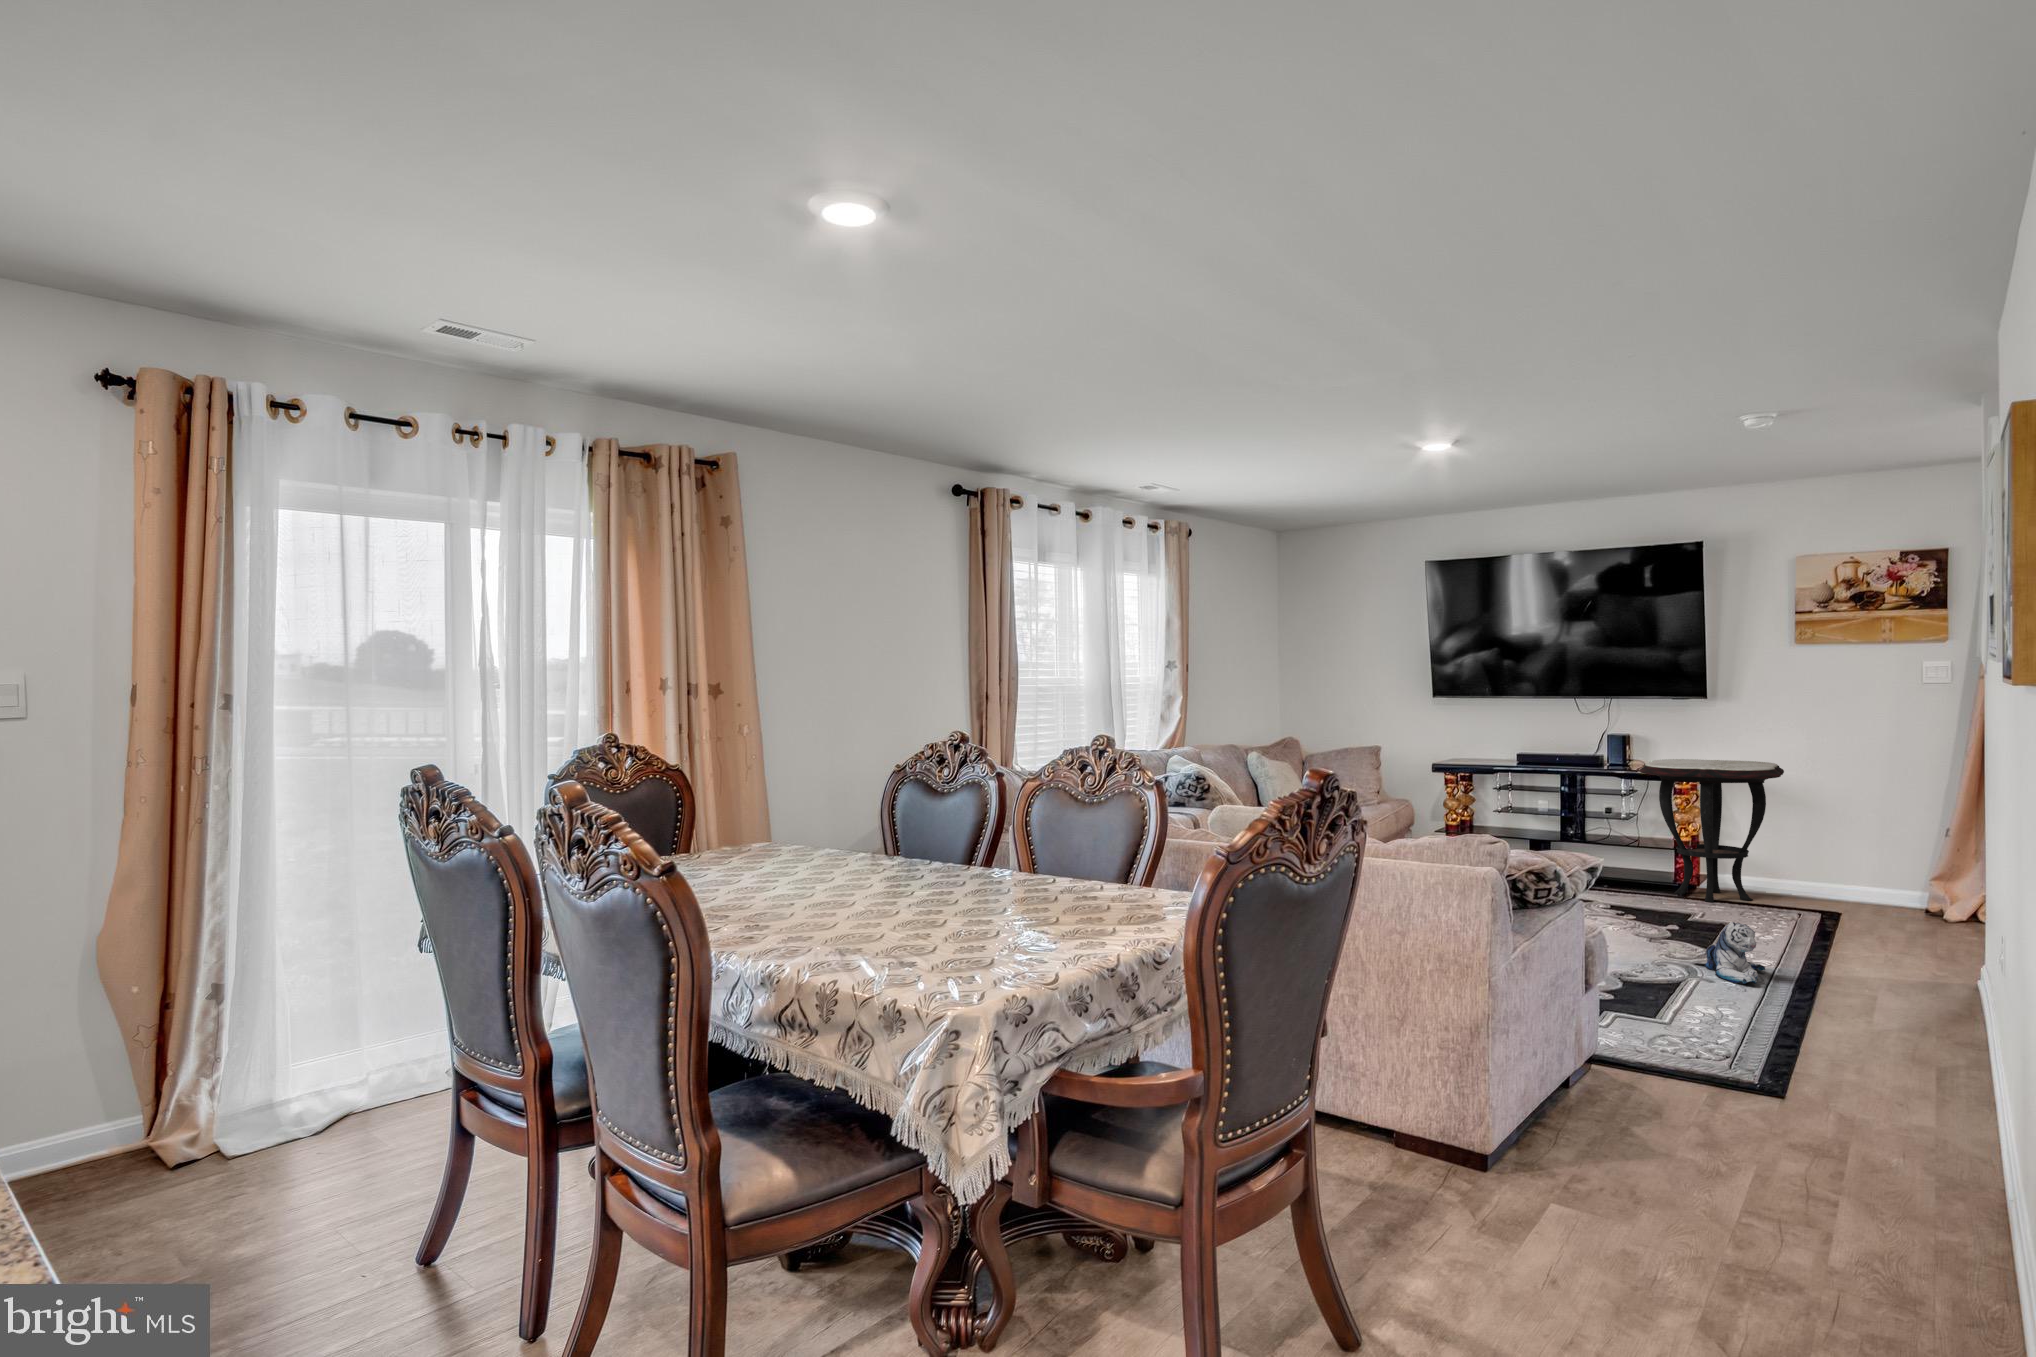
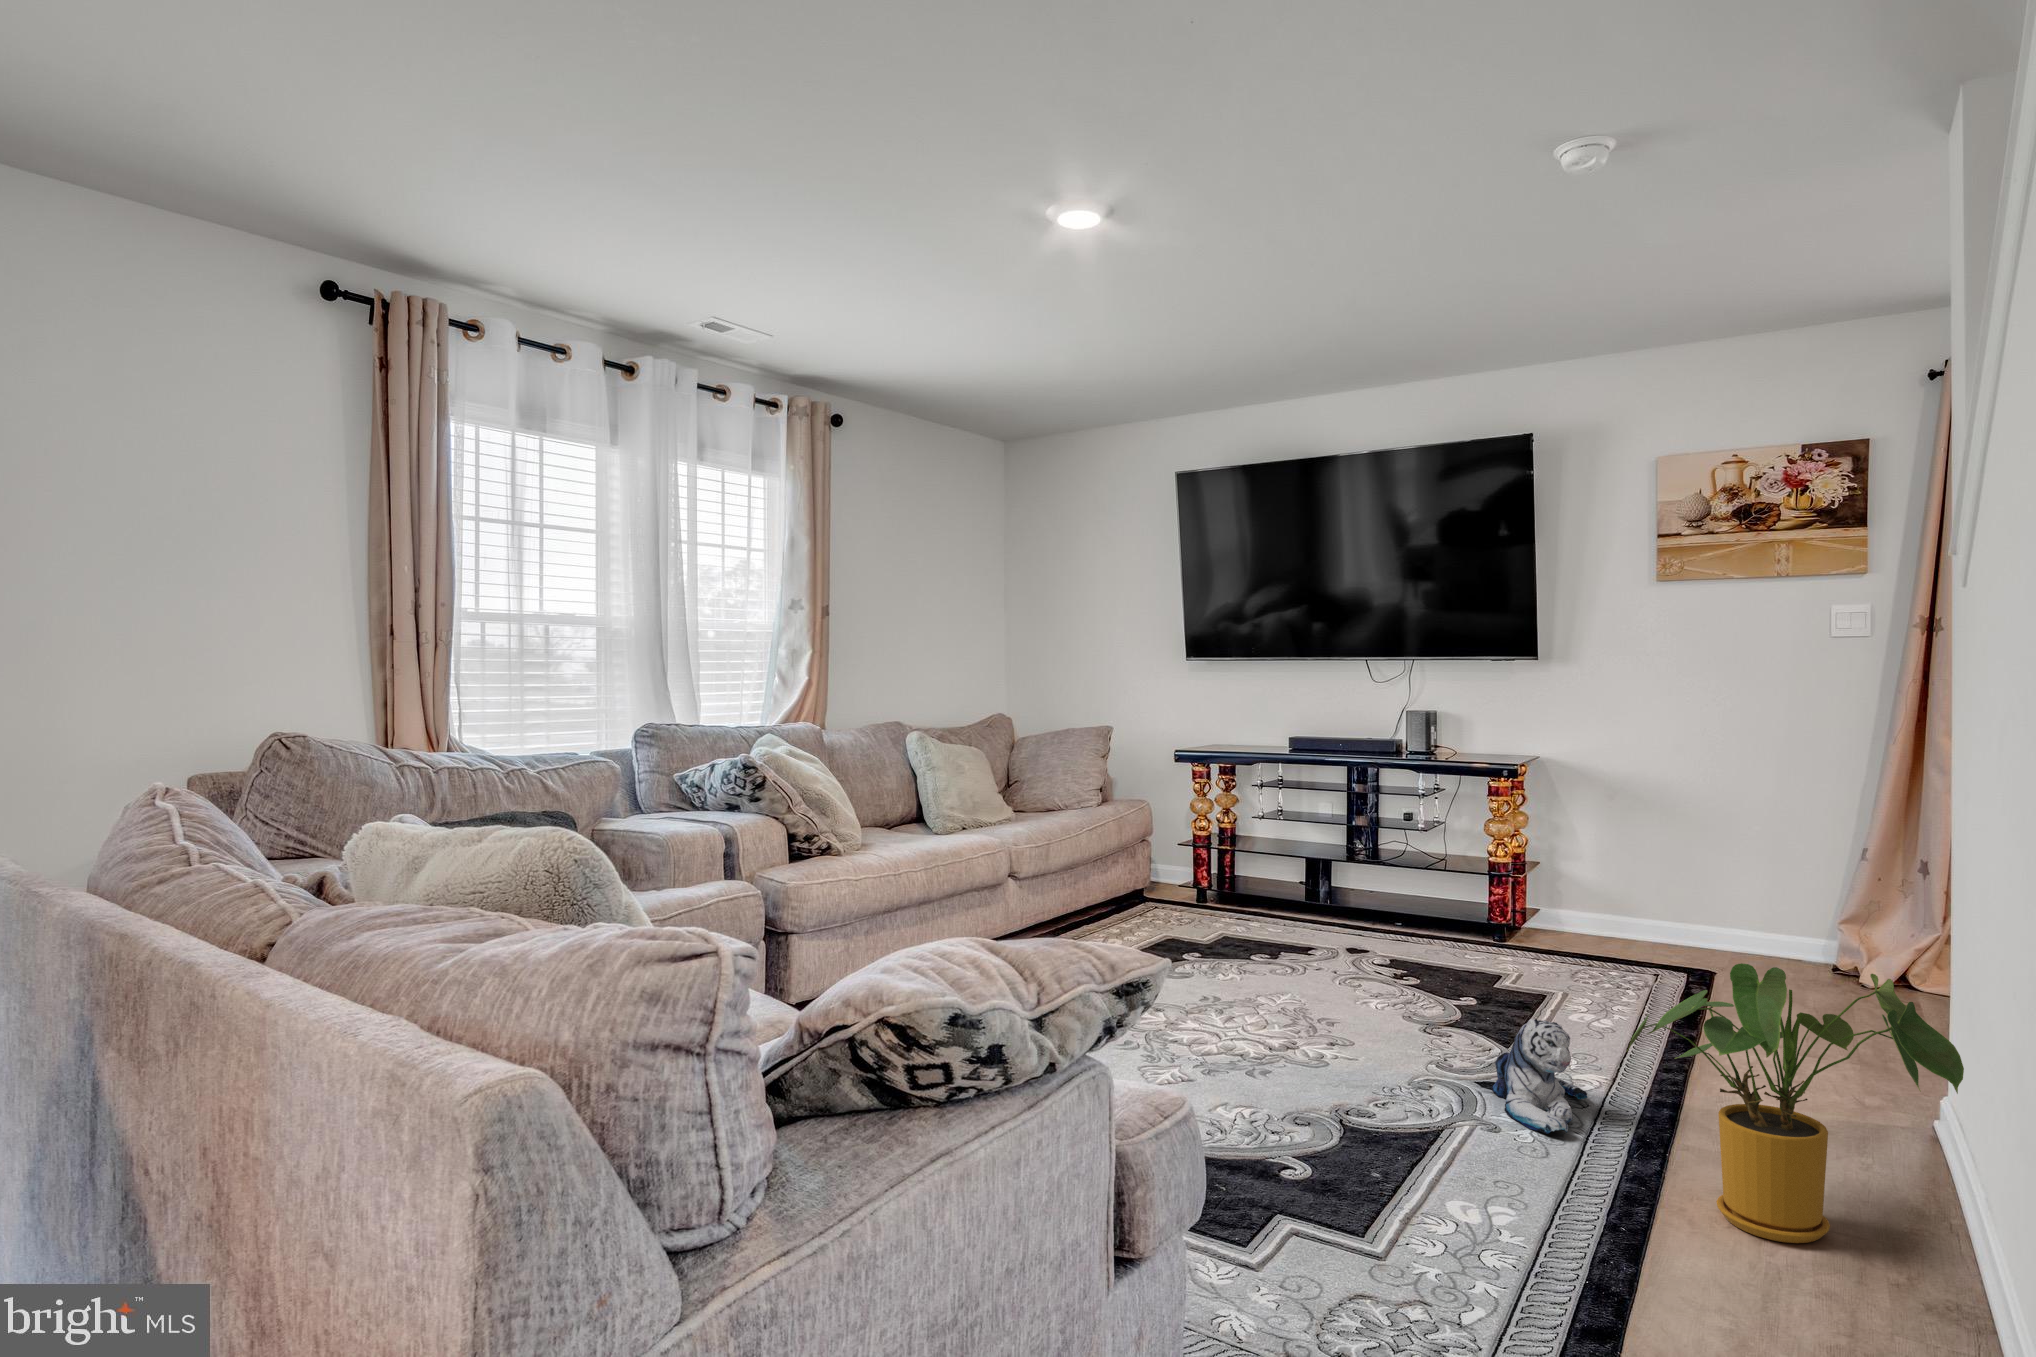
side table: present [1640,759,1784,902] -> none [1440,745,1639,954]
house plant: none [1793,881,1978,1025] -> present [1627,963,1964,1243]

